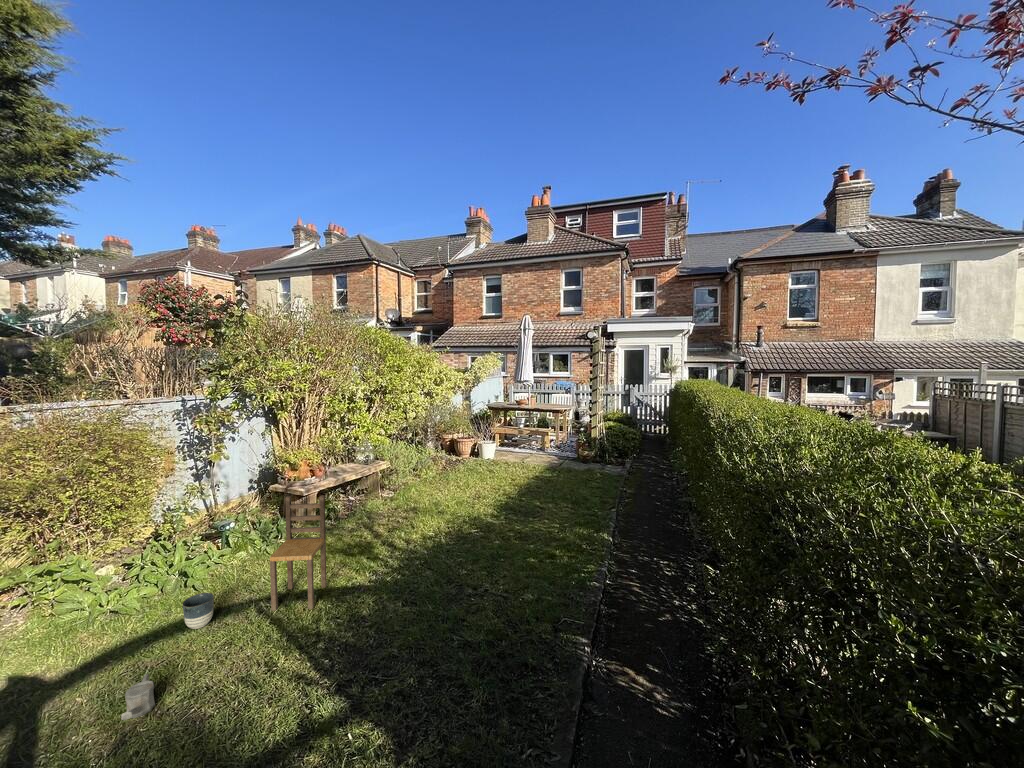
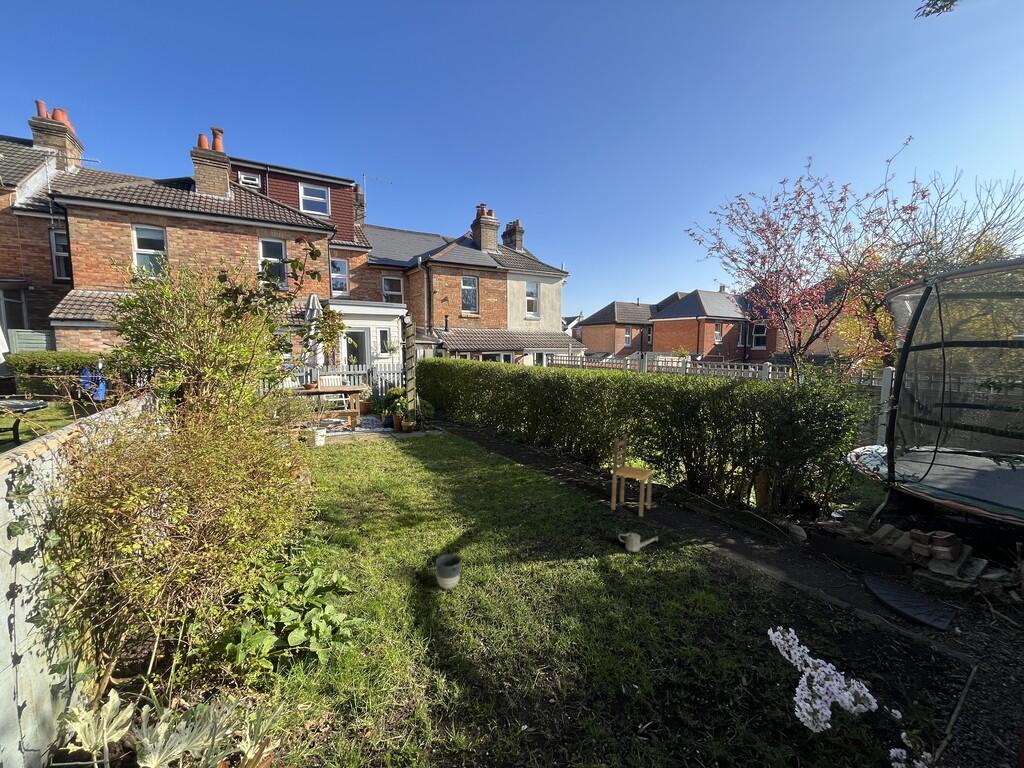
chair: present [270,495,327,611] -> present [611,434,652,516]
watering can: present [121,674,155,720] -> present [619,533,658,552]

